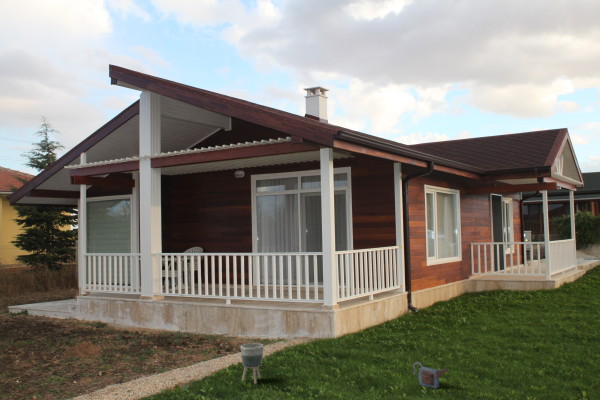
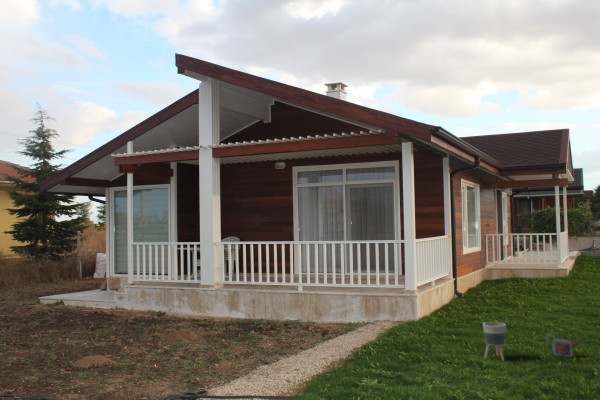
planter: present [241,343,263,384] -> present [483,322,506,361]

